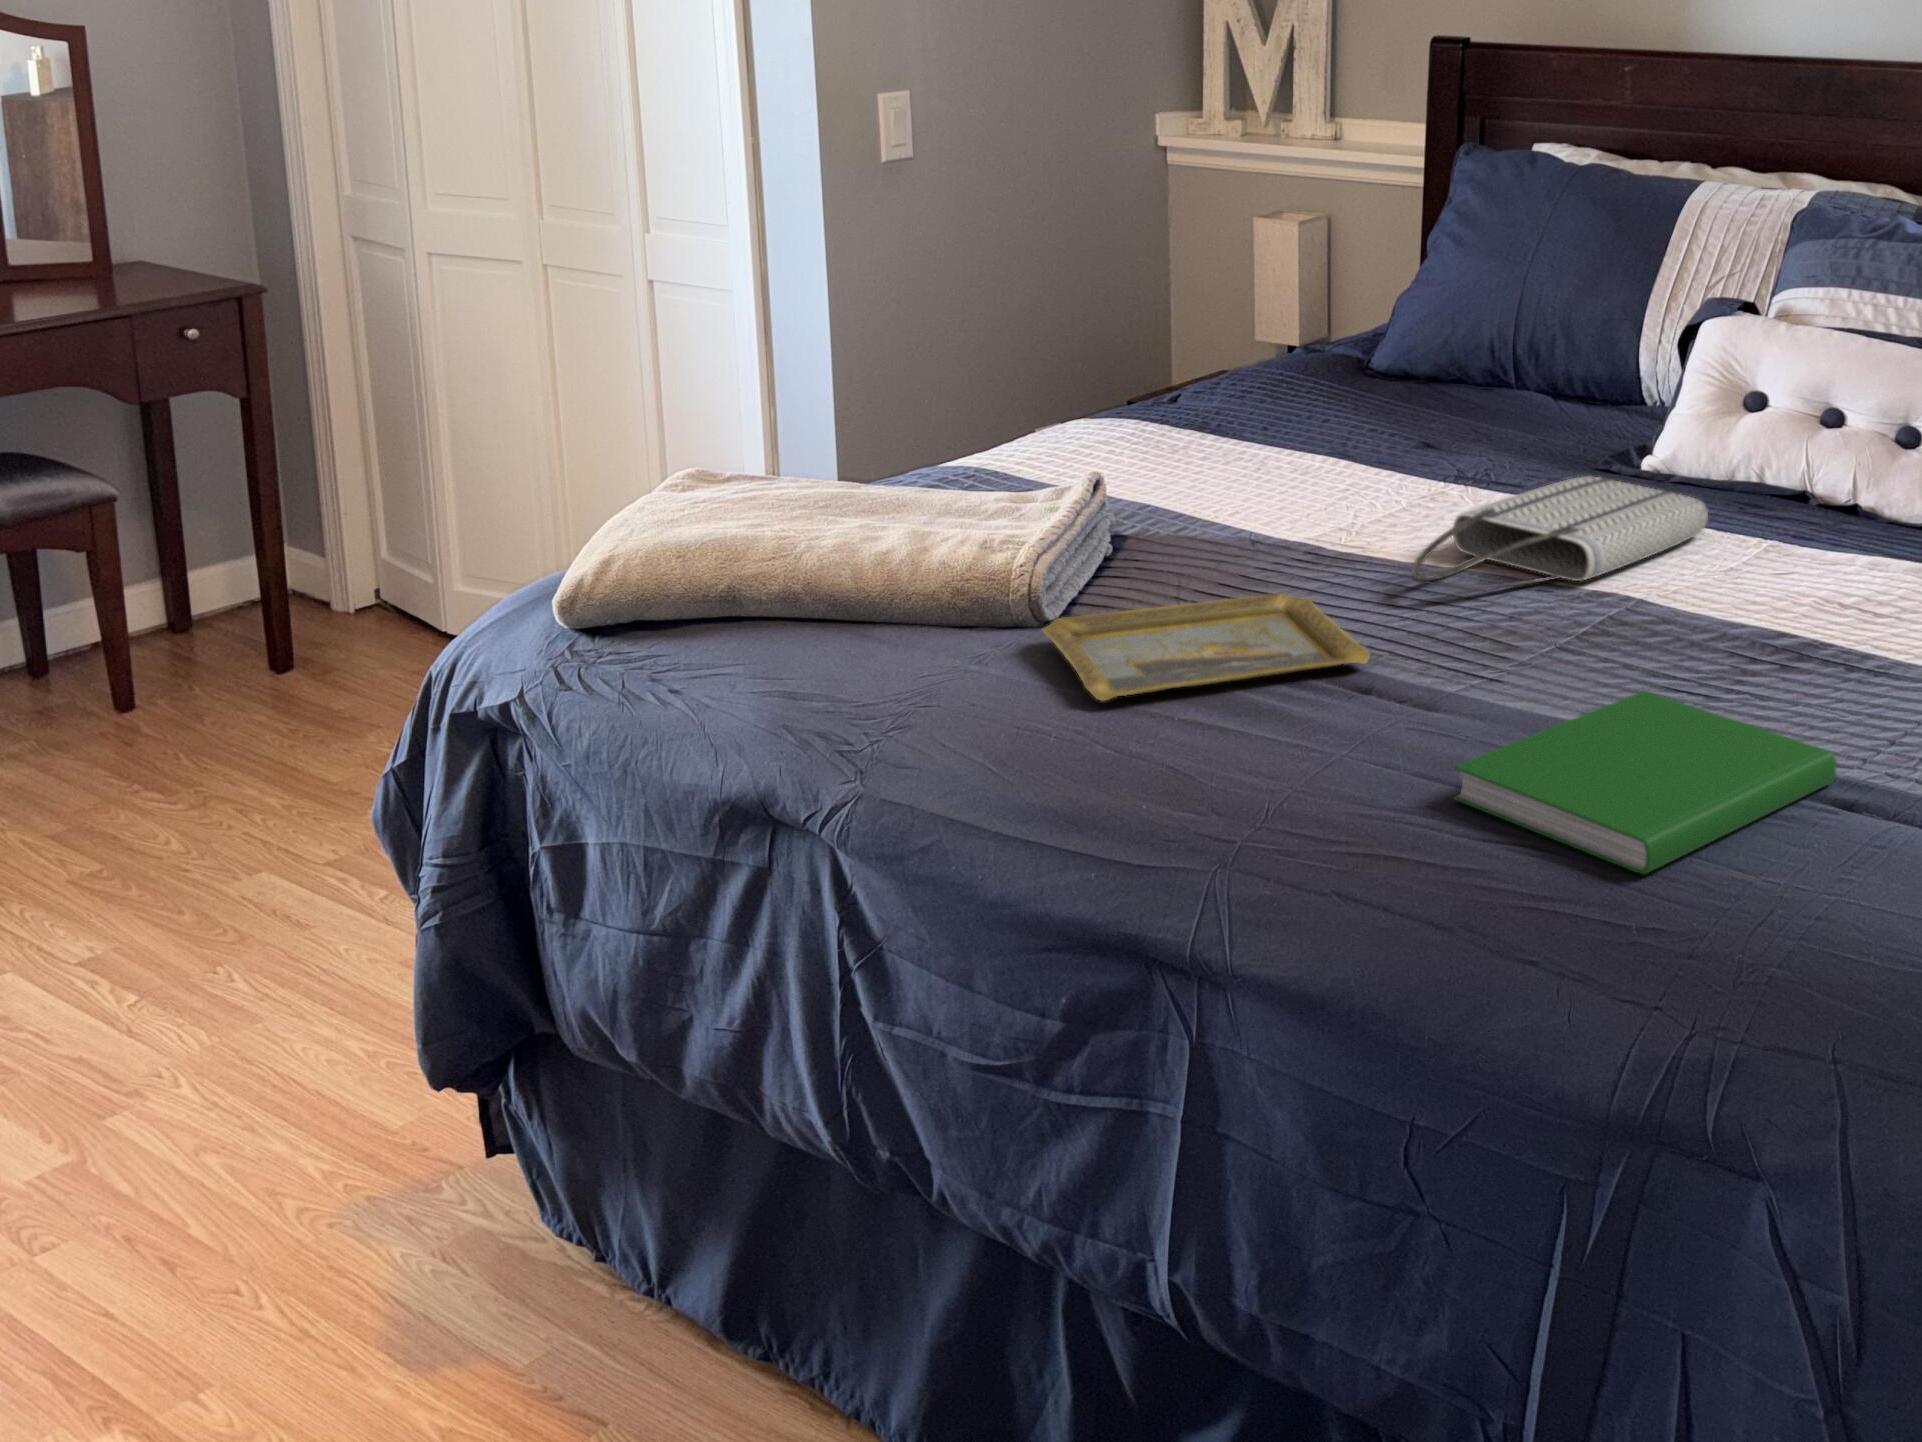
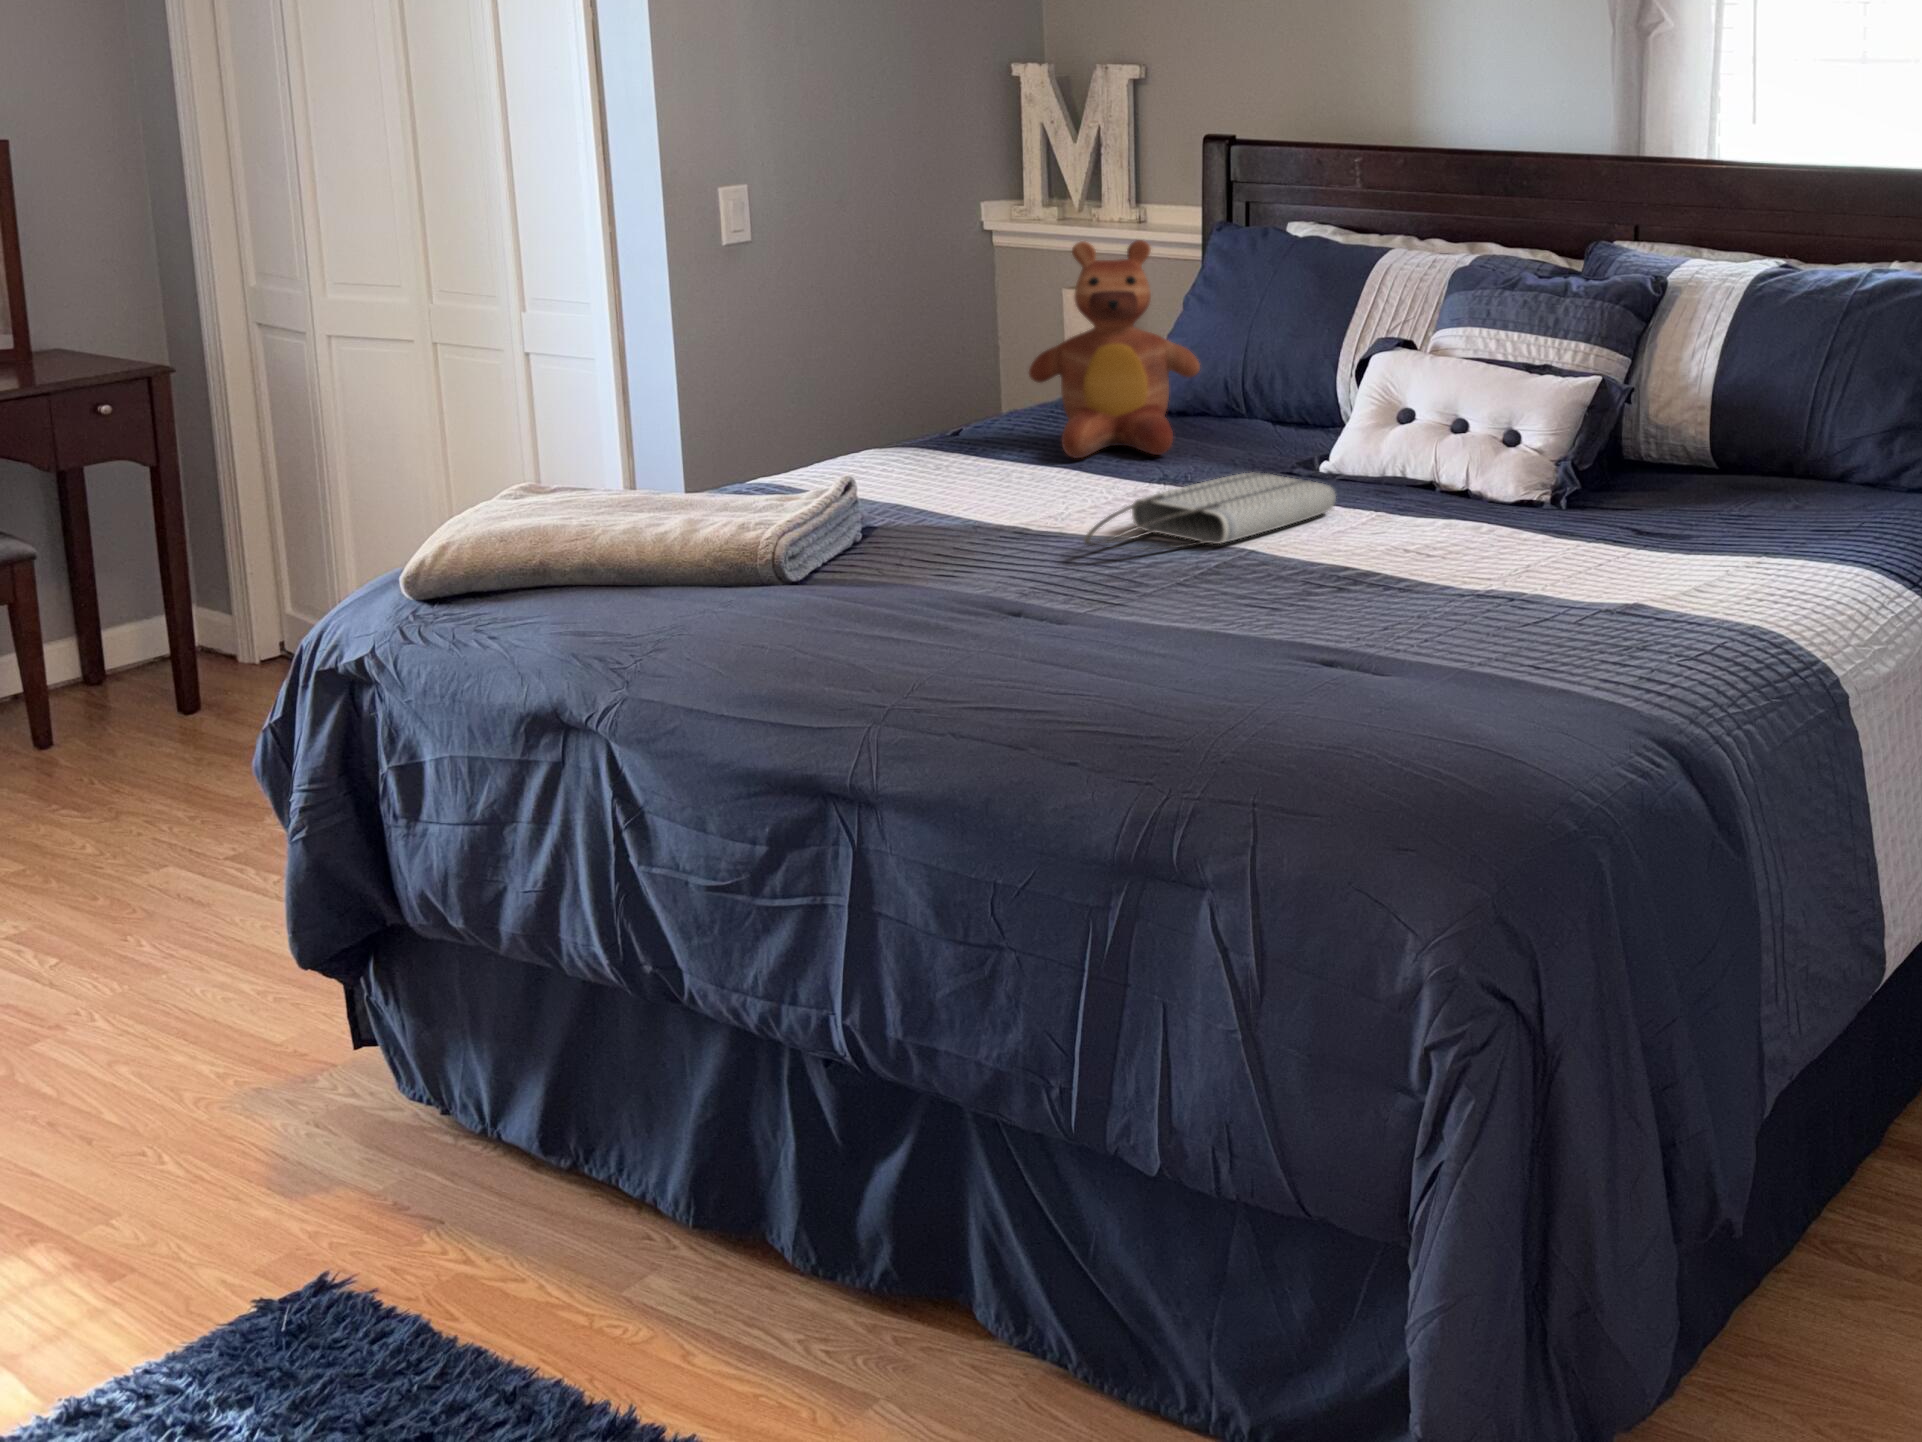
teddy bear: none [1268,169,1476,441] -> present [1029,240,1200,458]
tray: present [1042,593,1370,701] -> none [783,556,1032,627]
hardcover book: present [1454,691,1836,874] -> none [1052,603,1332,709]

